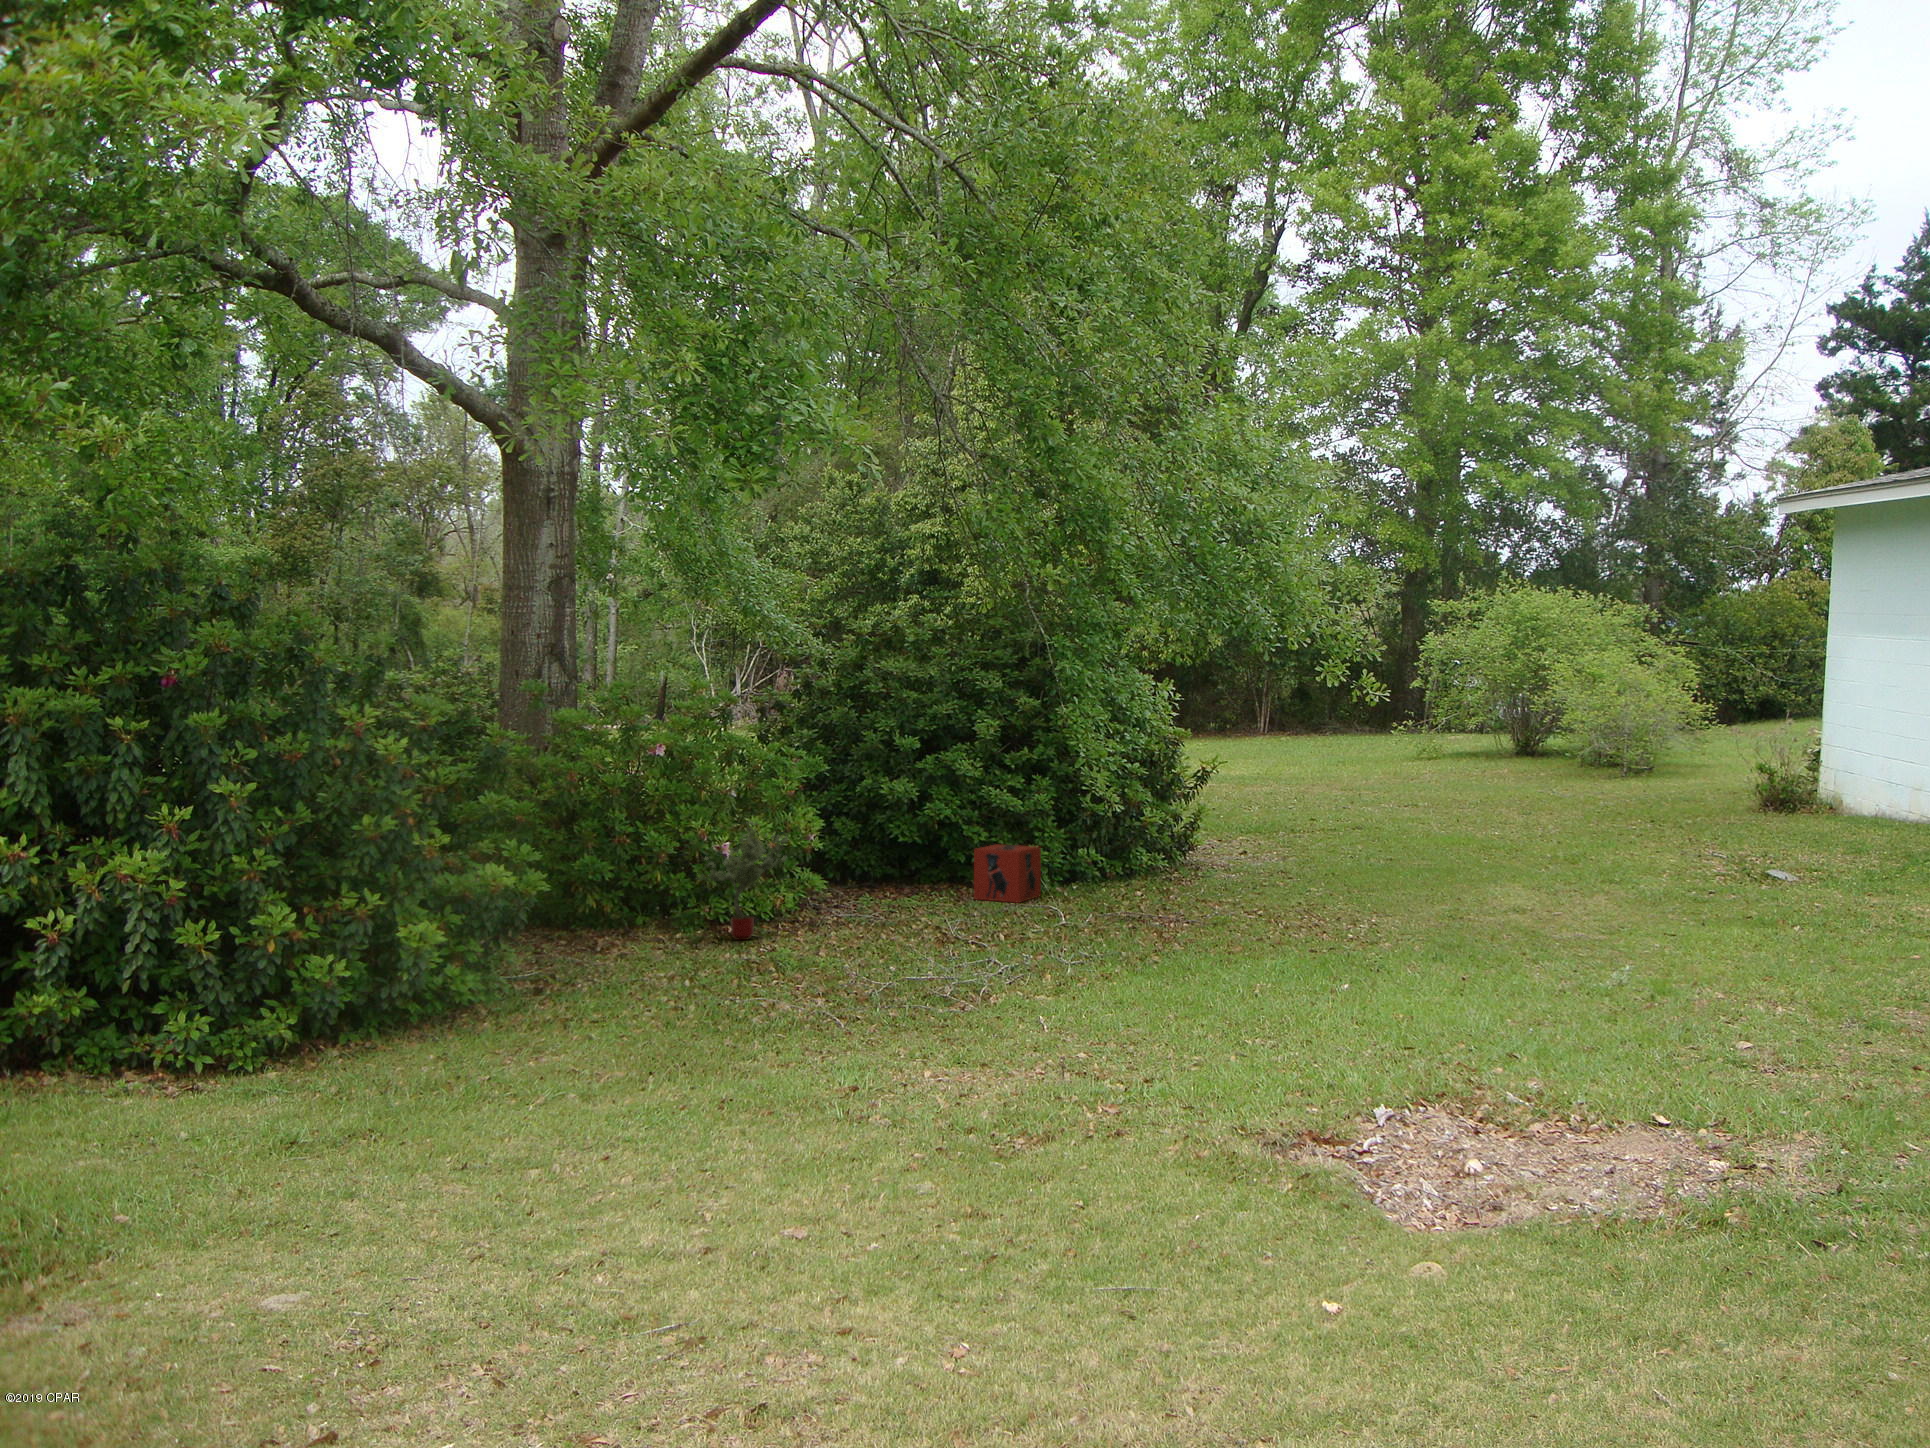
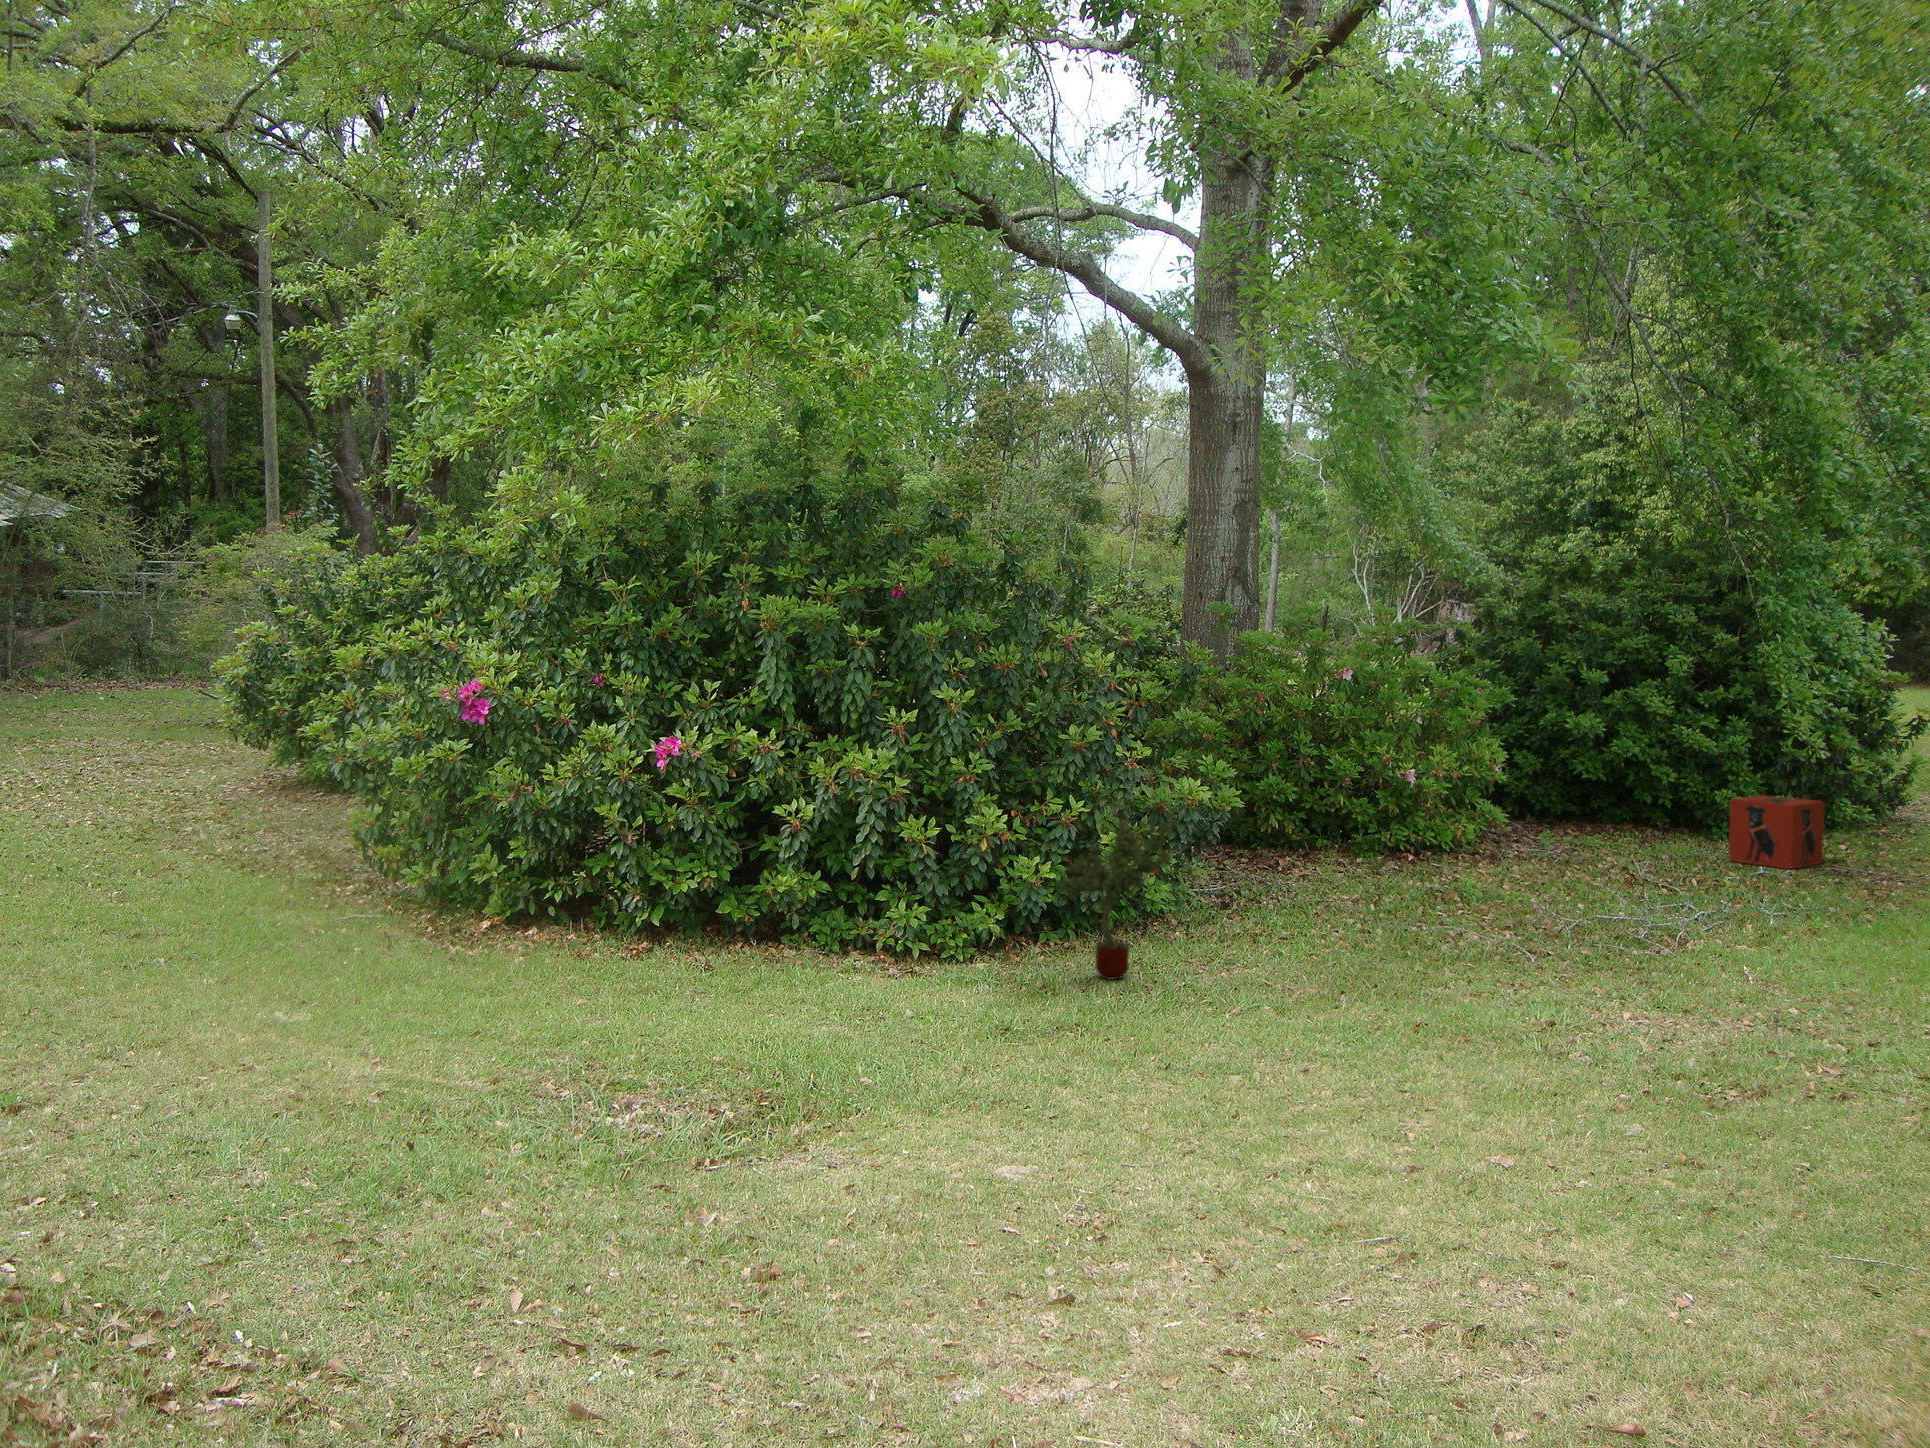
potted tree: present [696,821,788,940] -> present [1053,803,1172,979]

